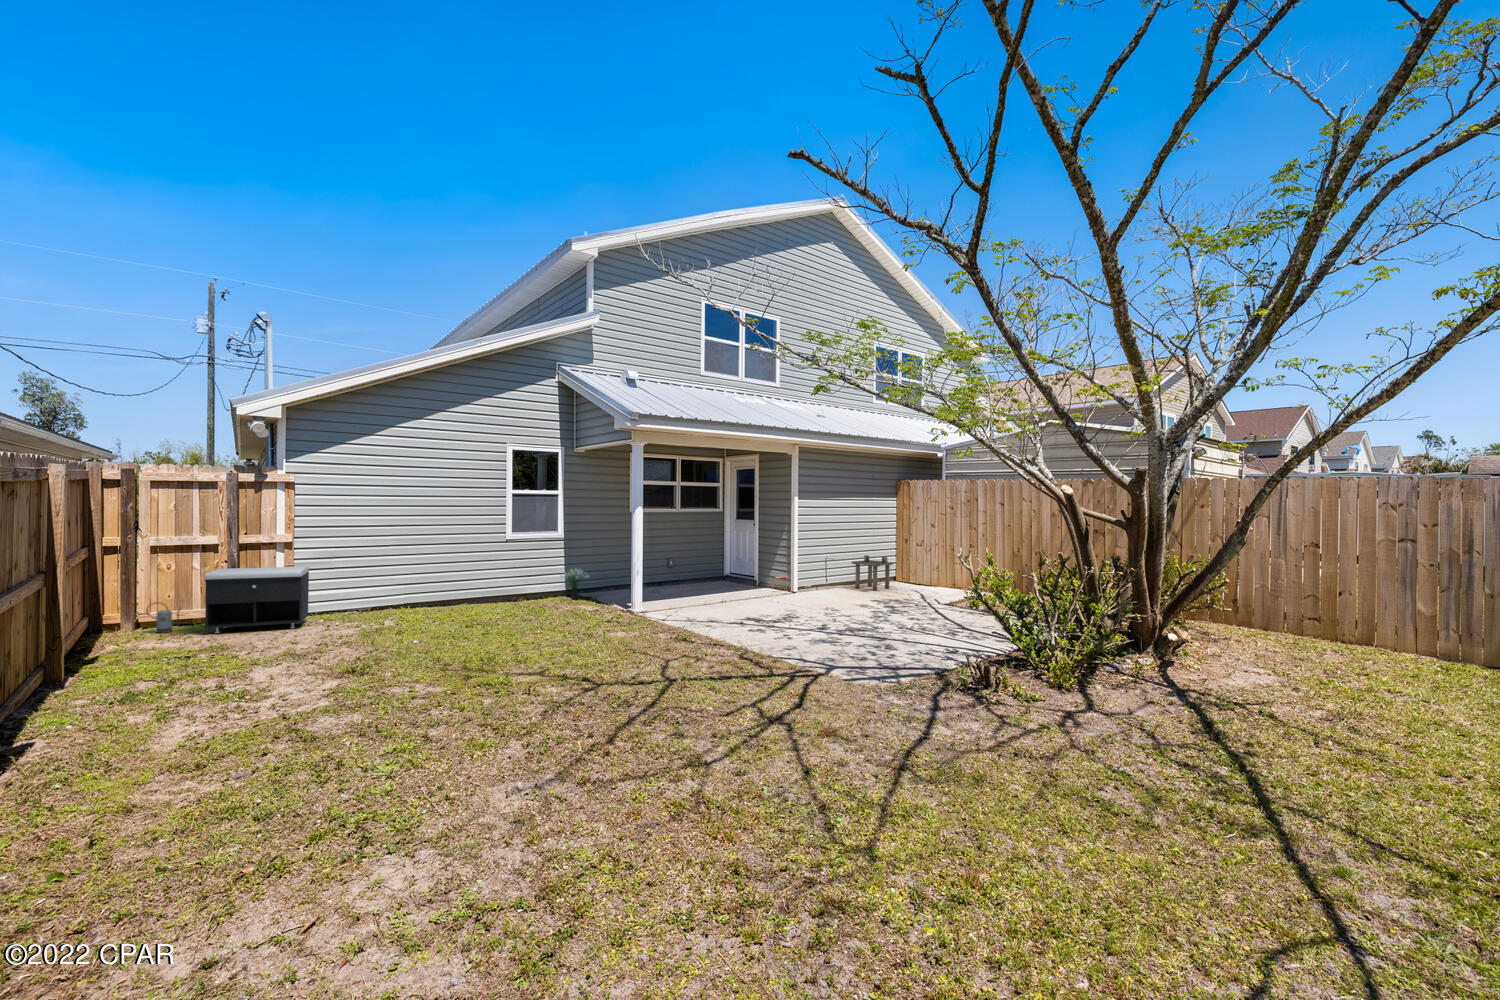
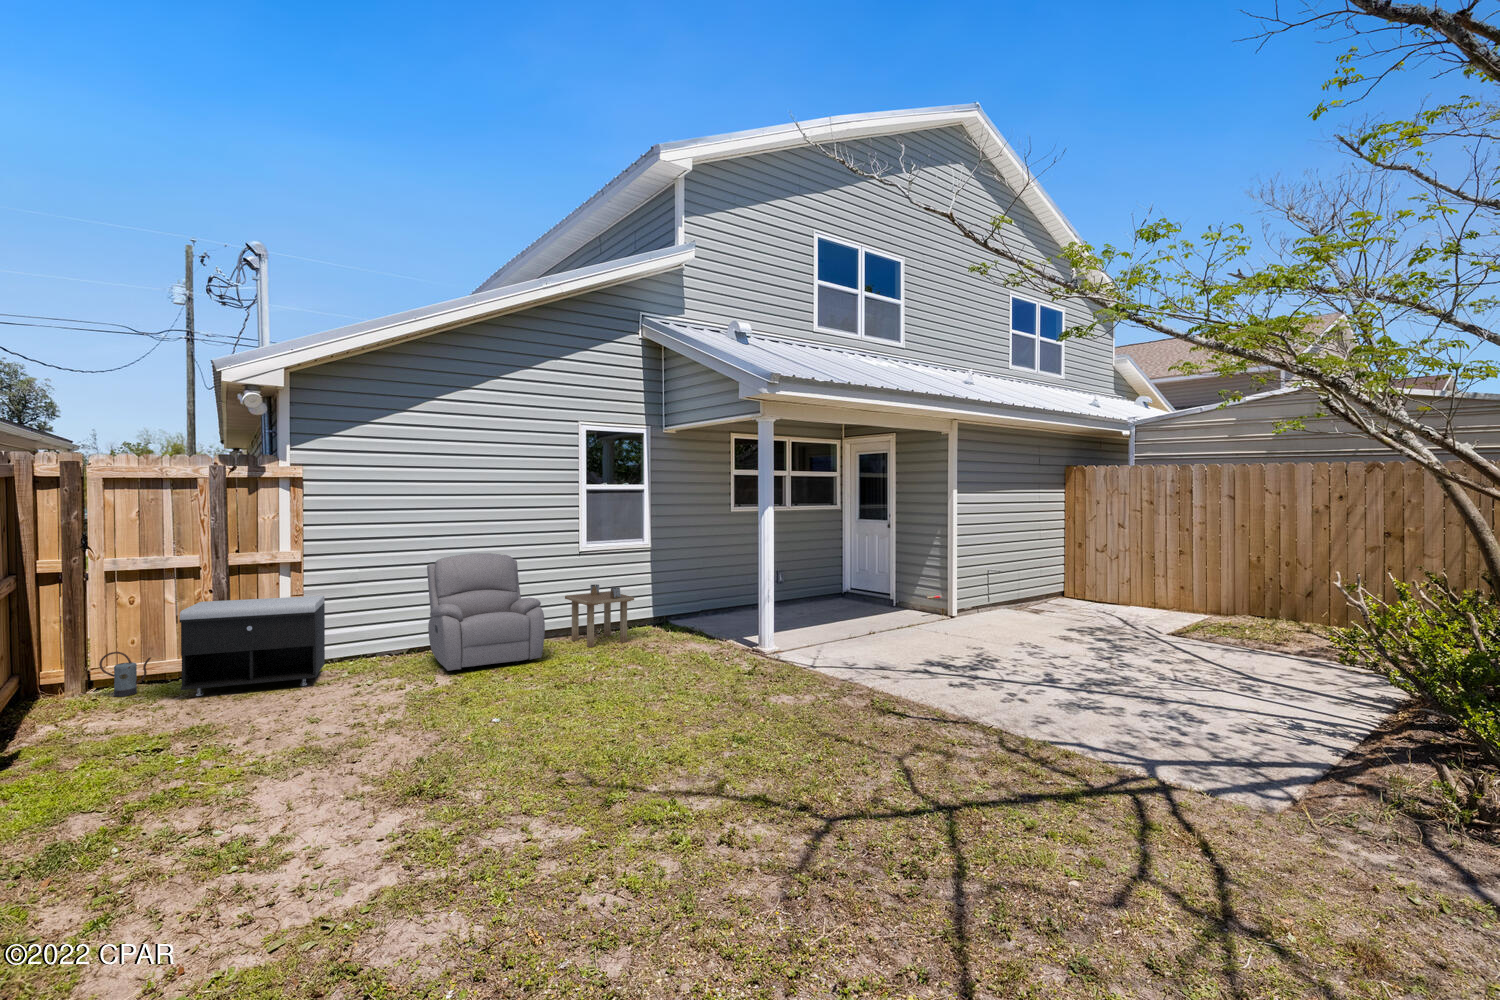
chair: none [386,539,471,621] -> present [427,553,545,671]
side table: present [852,556,894,591] -> present [565,584,634,647]
potted plant: present [561,569,589,600] -> none [650,588,689,631]

